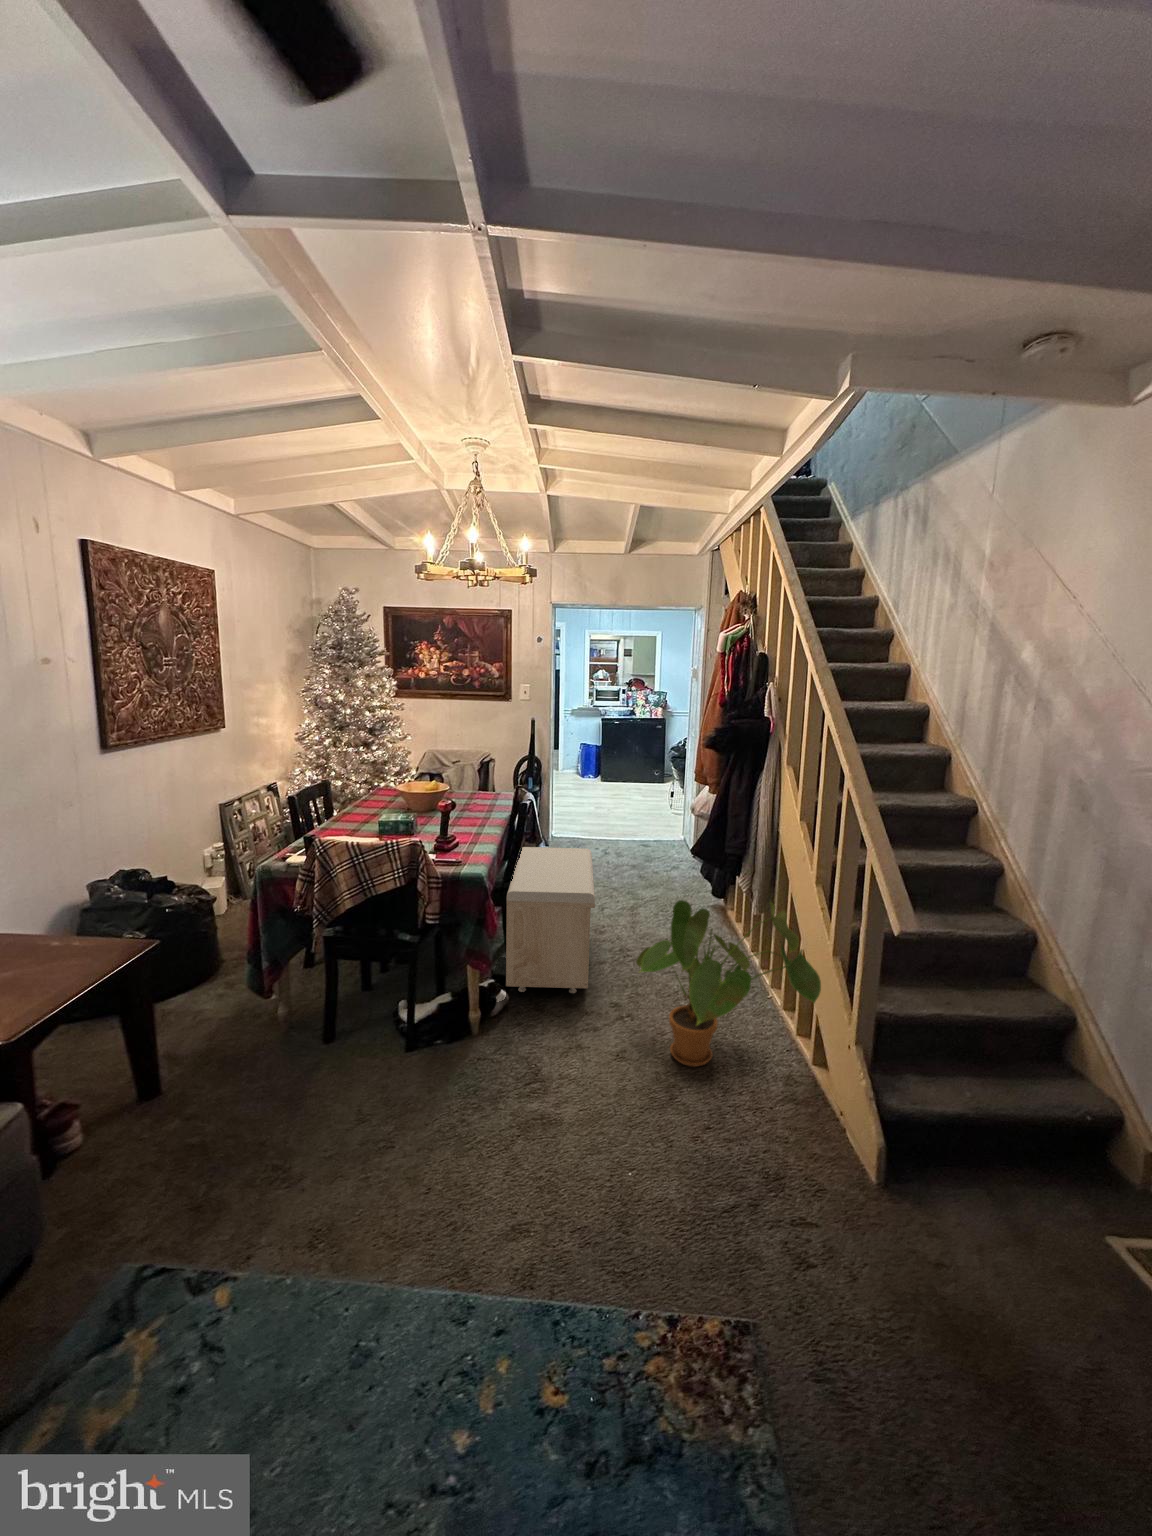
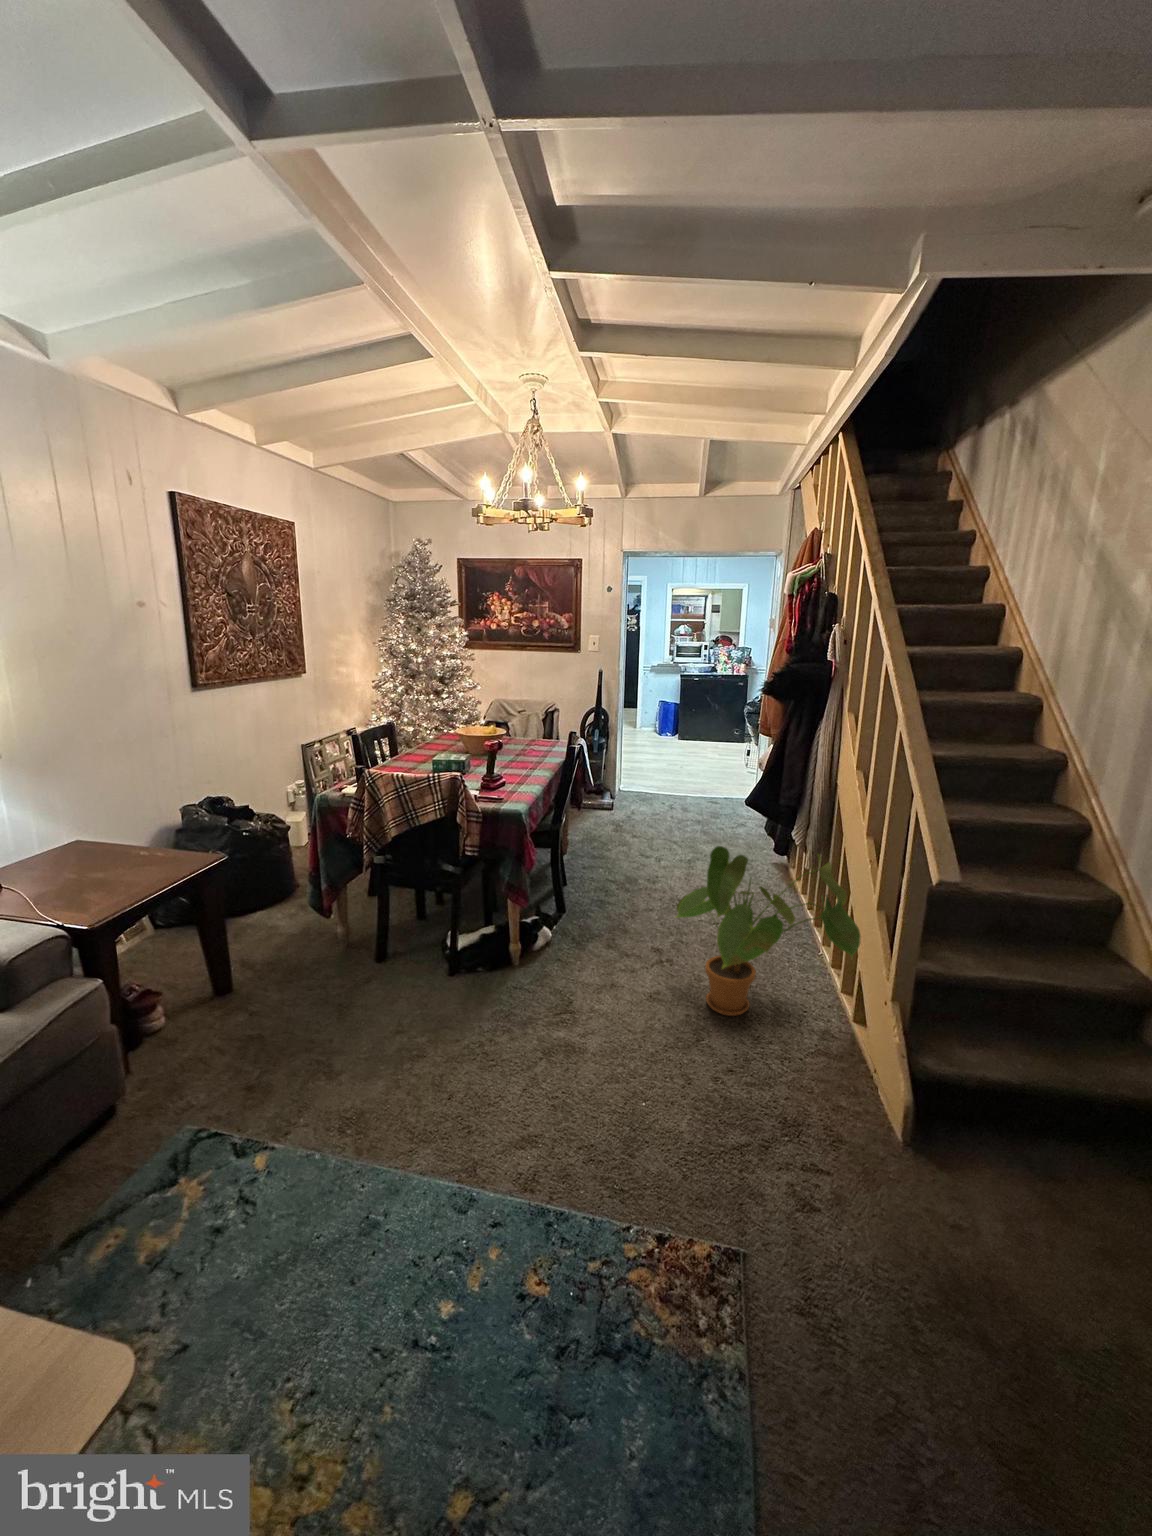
storage bench: present [506,847,595,993] -> none [550,795,646,939]

